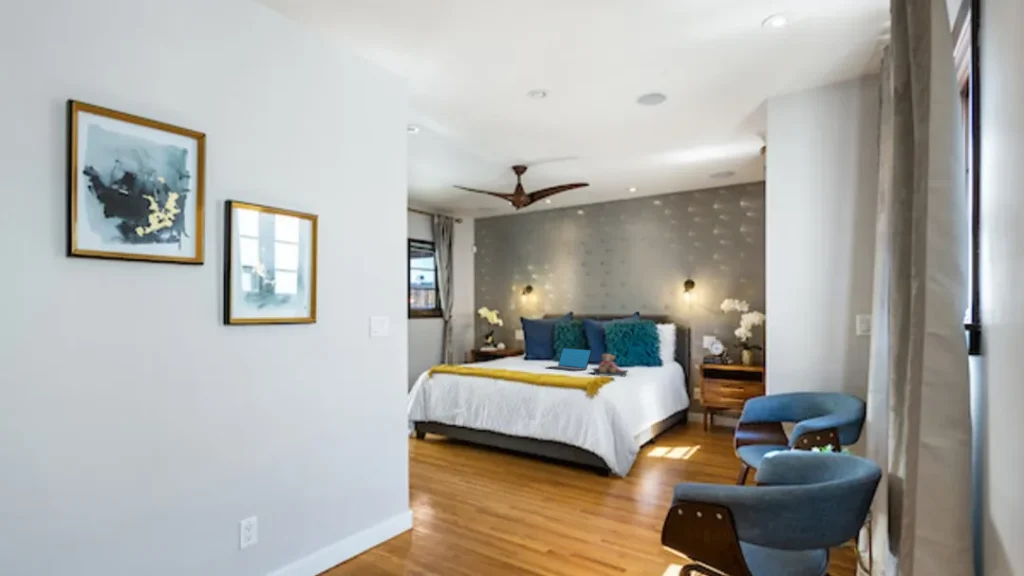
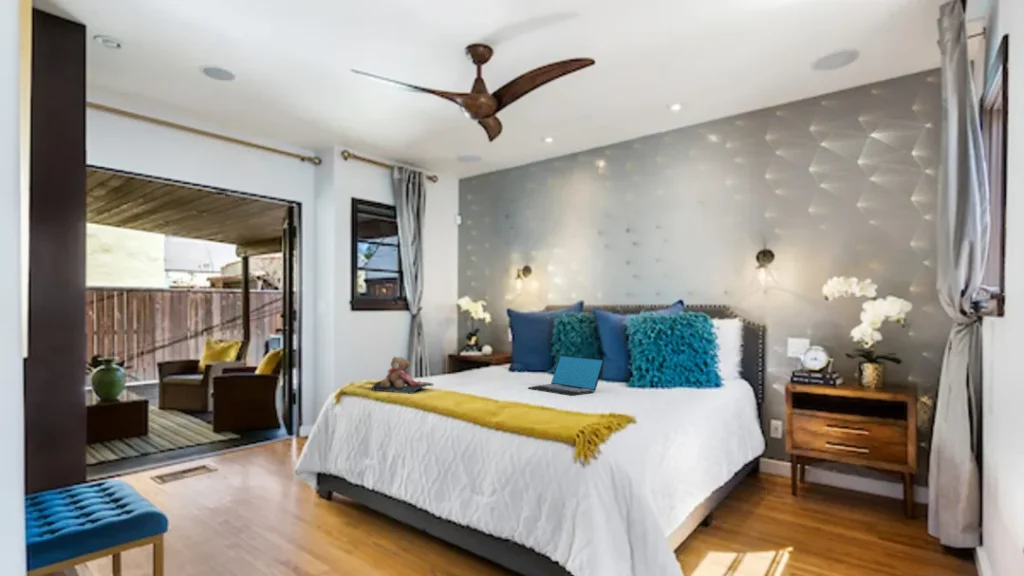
teddy bear: present [593,354,627,376] -> present [372,357,433,394]

